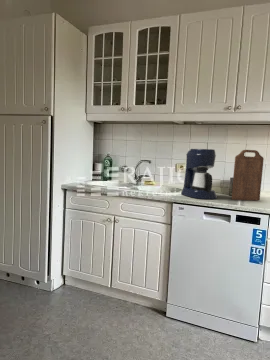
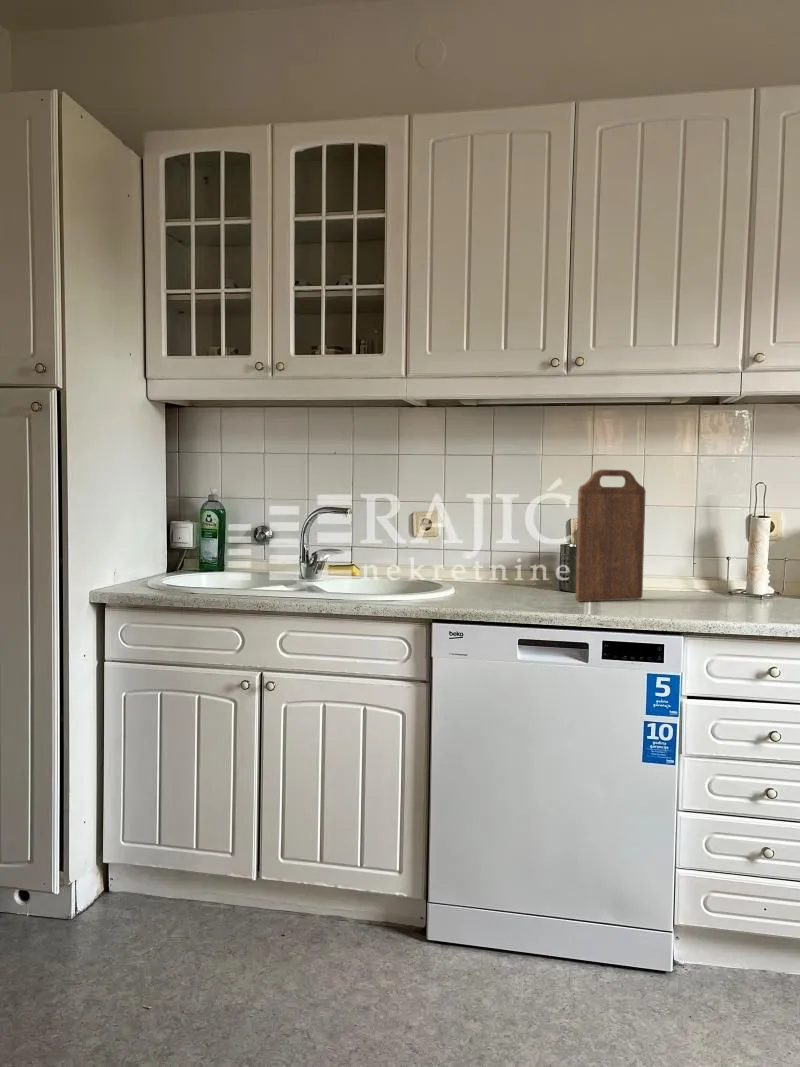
coffee maker: present [181,149,217,199] -> none [442,472,540,605]

